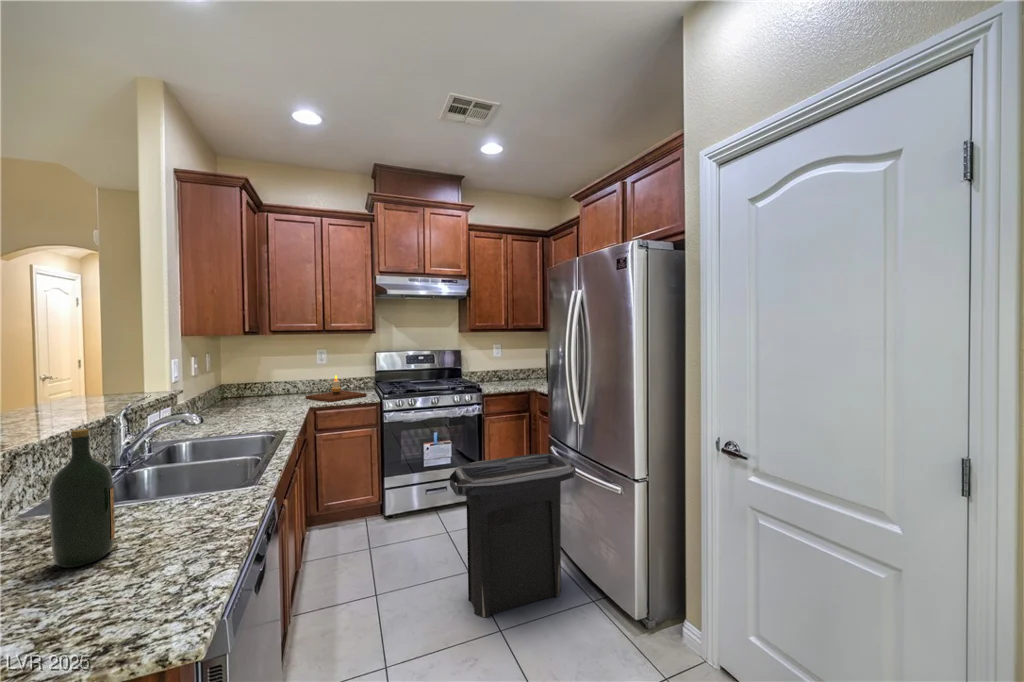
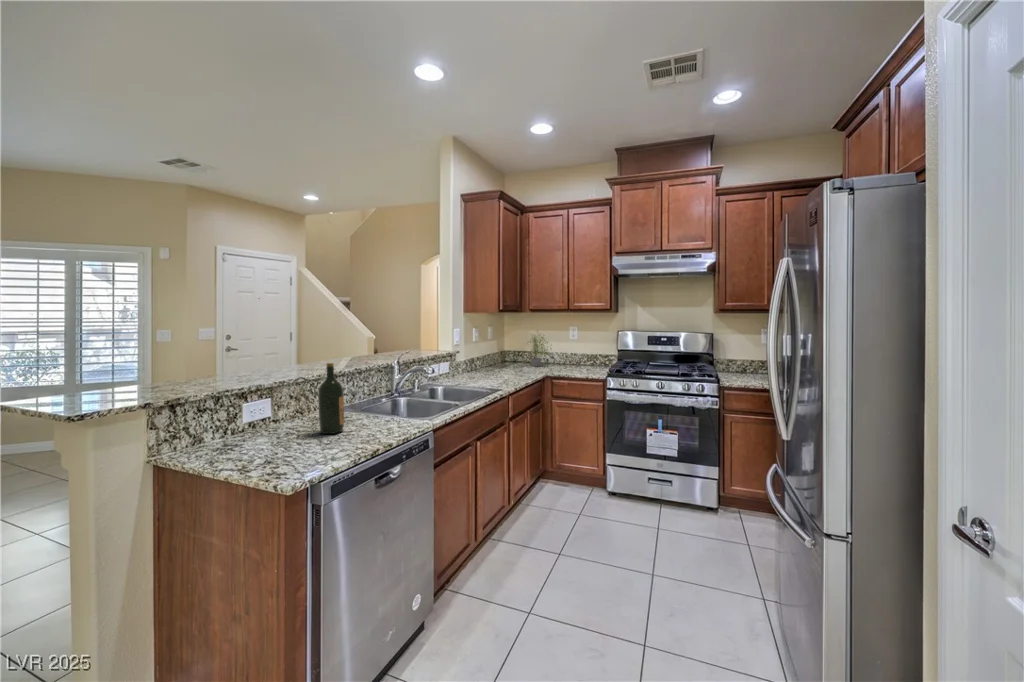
potted plant: none [259,354,299,398] -> present [530,334,548,366]
candle: present [306,375,366,402] -> none [553,351,599,374]
trash can: present [450,454,576,617] -> none [605,450,761,631]

